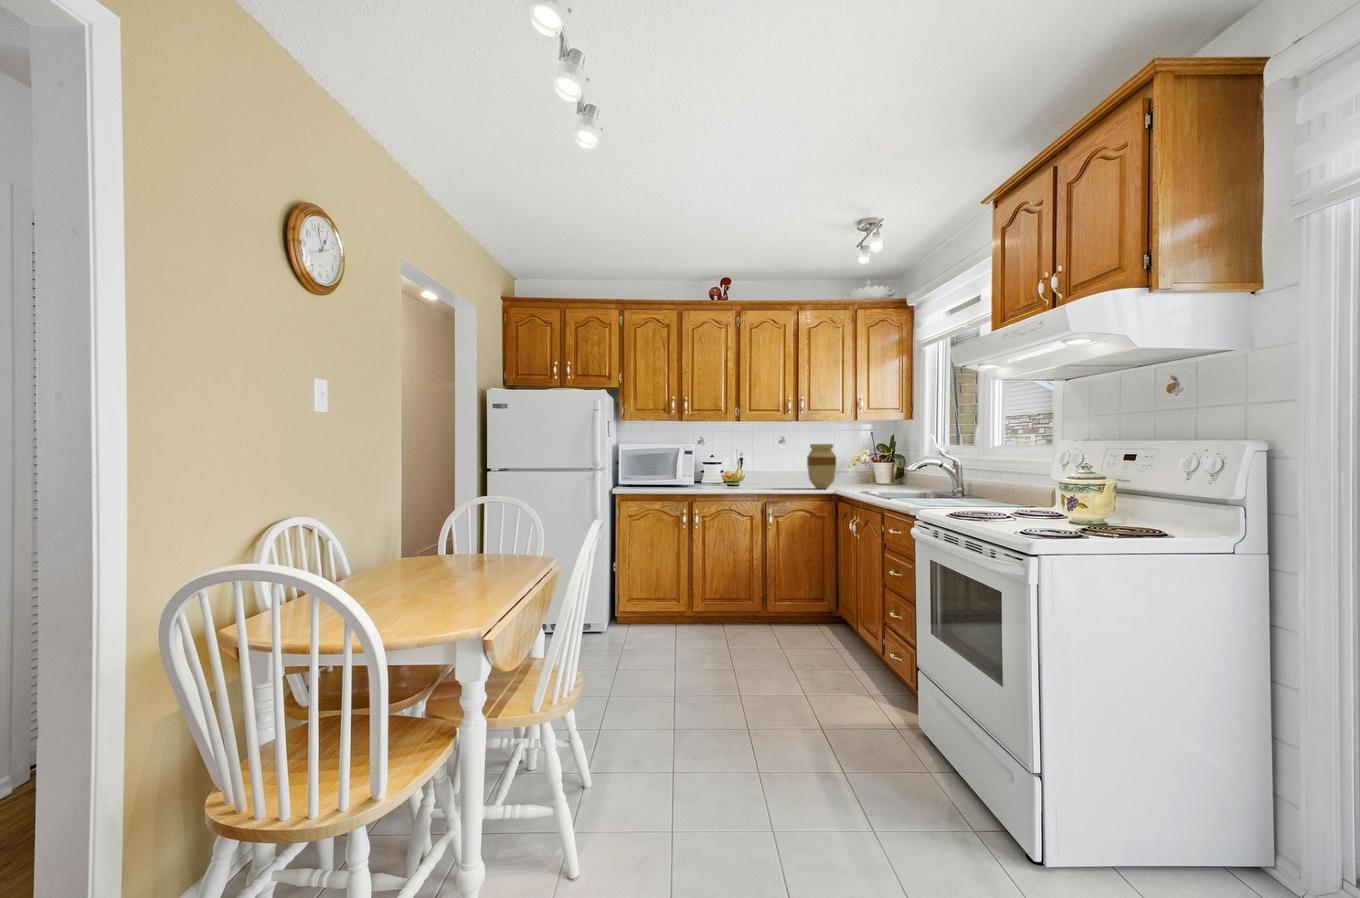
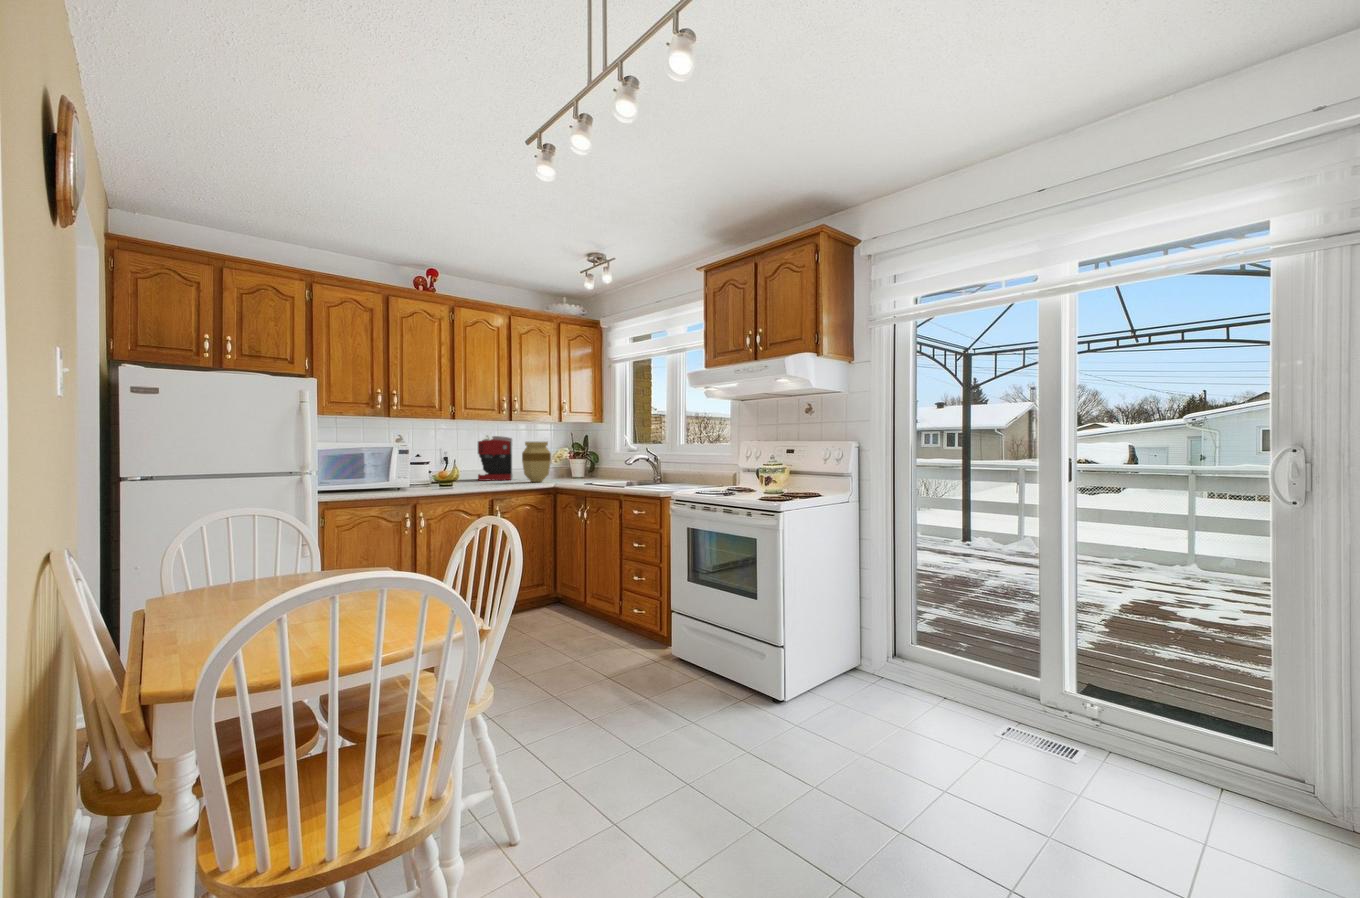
coffee maker: none [770,438,811,486] -> present [478,436,513,481]

